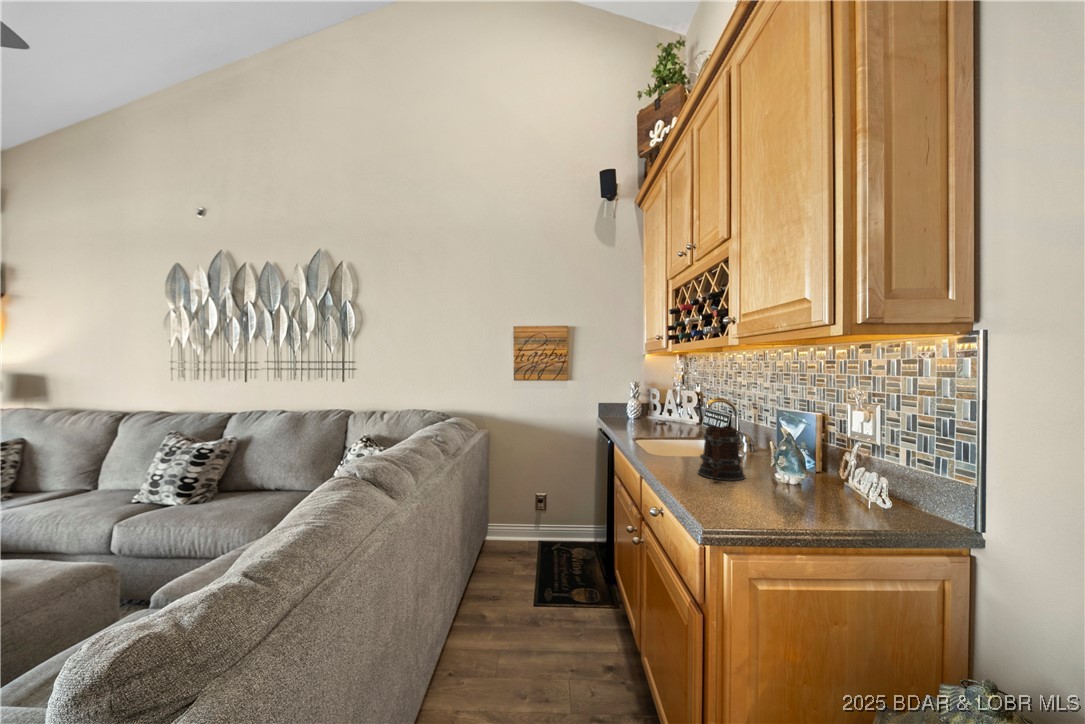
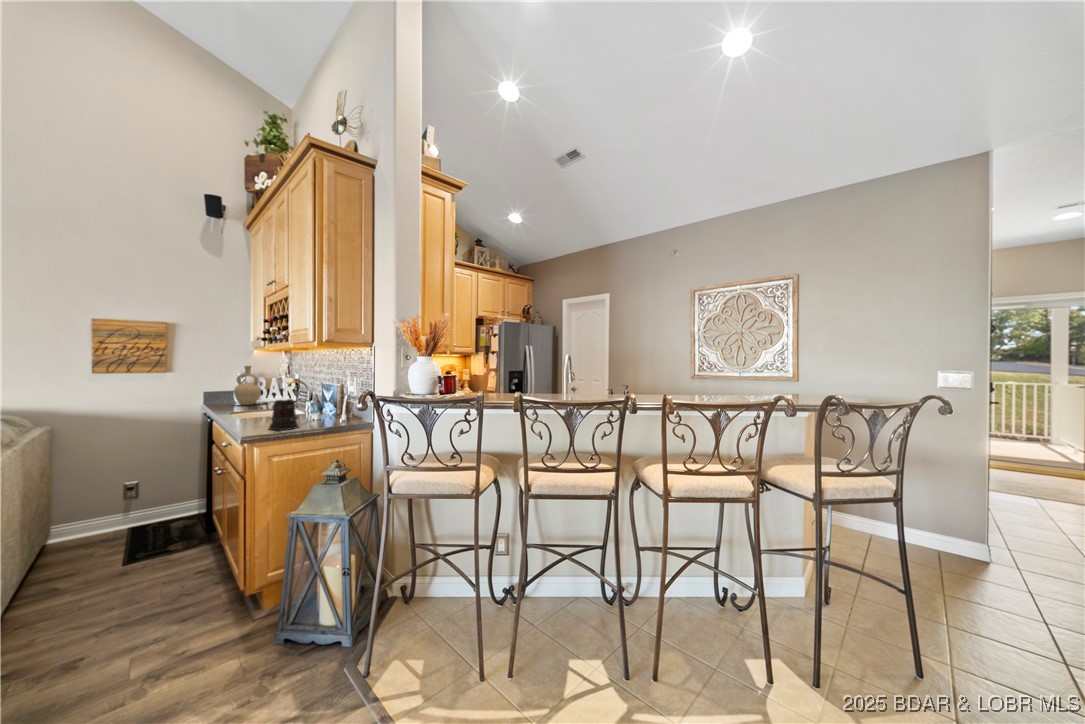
vase: none [628,373,656,422] -> present [234,366,261,405]

